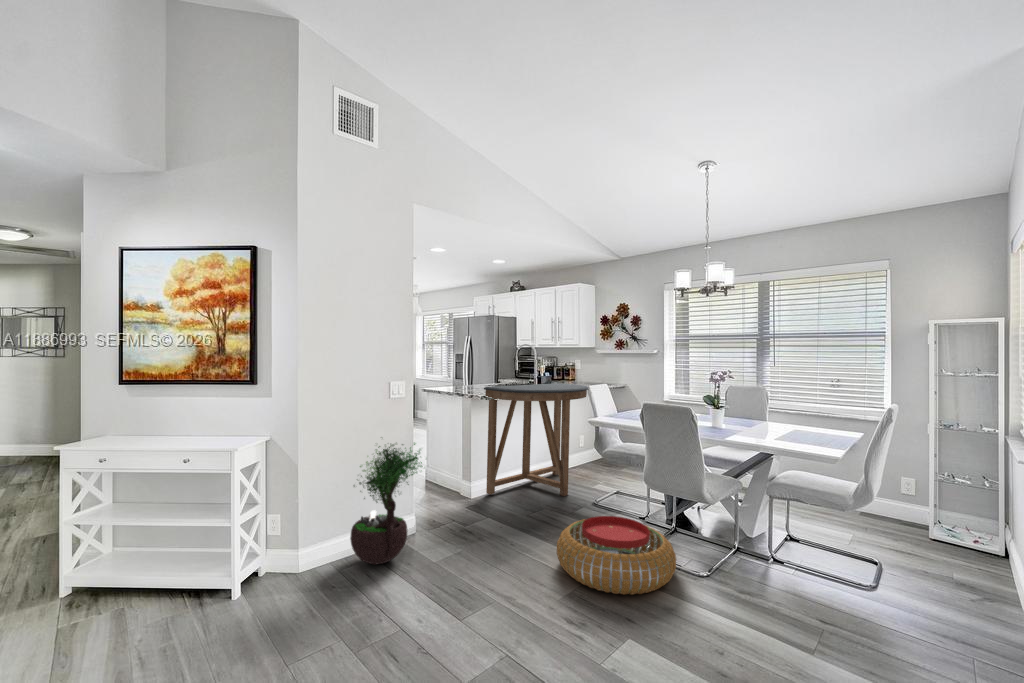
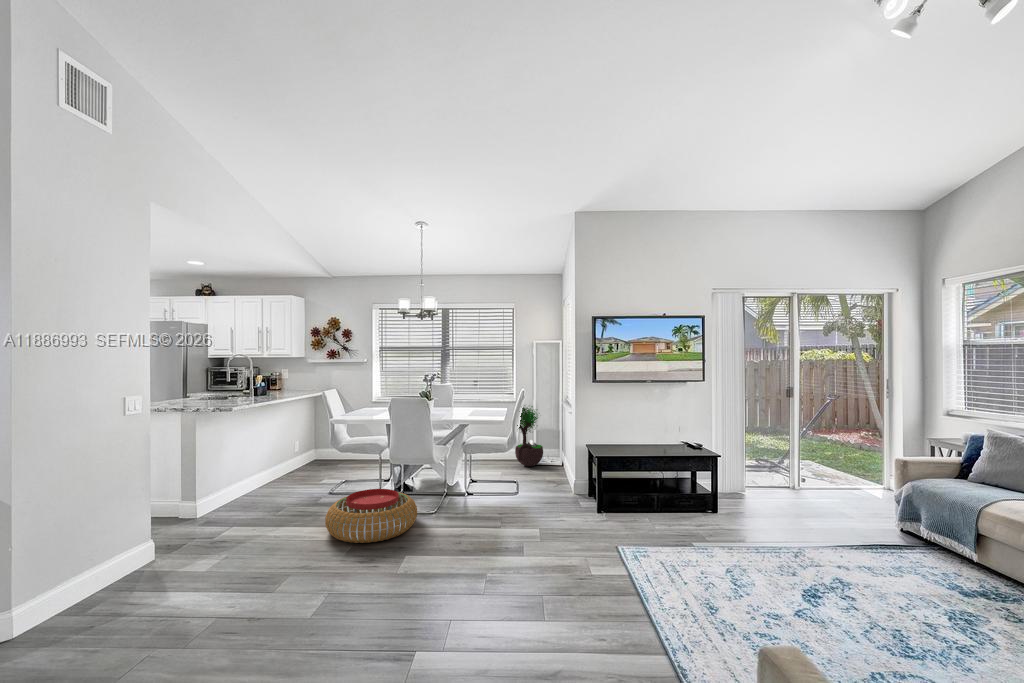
console table: present [484,383,589,496] -> none [214,392,317,506]
potted tree: present [350,444,423,564] -> present [515,406,543,466]

